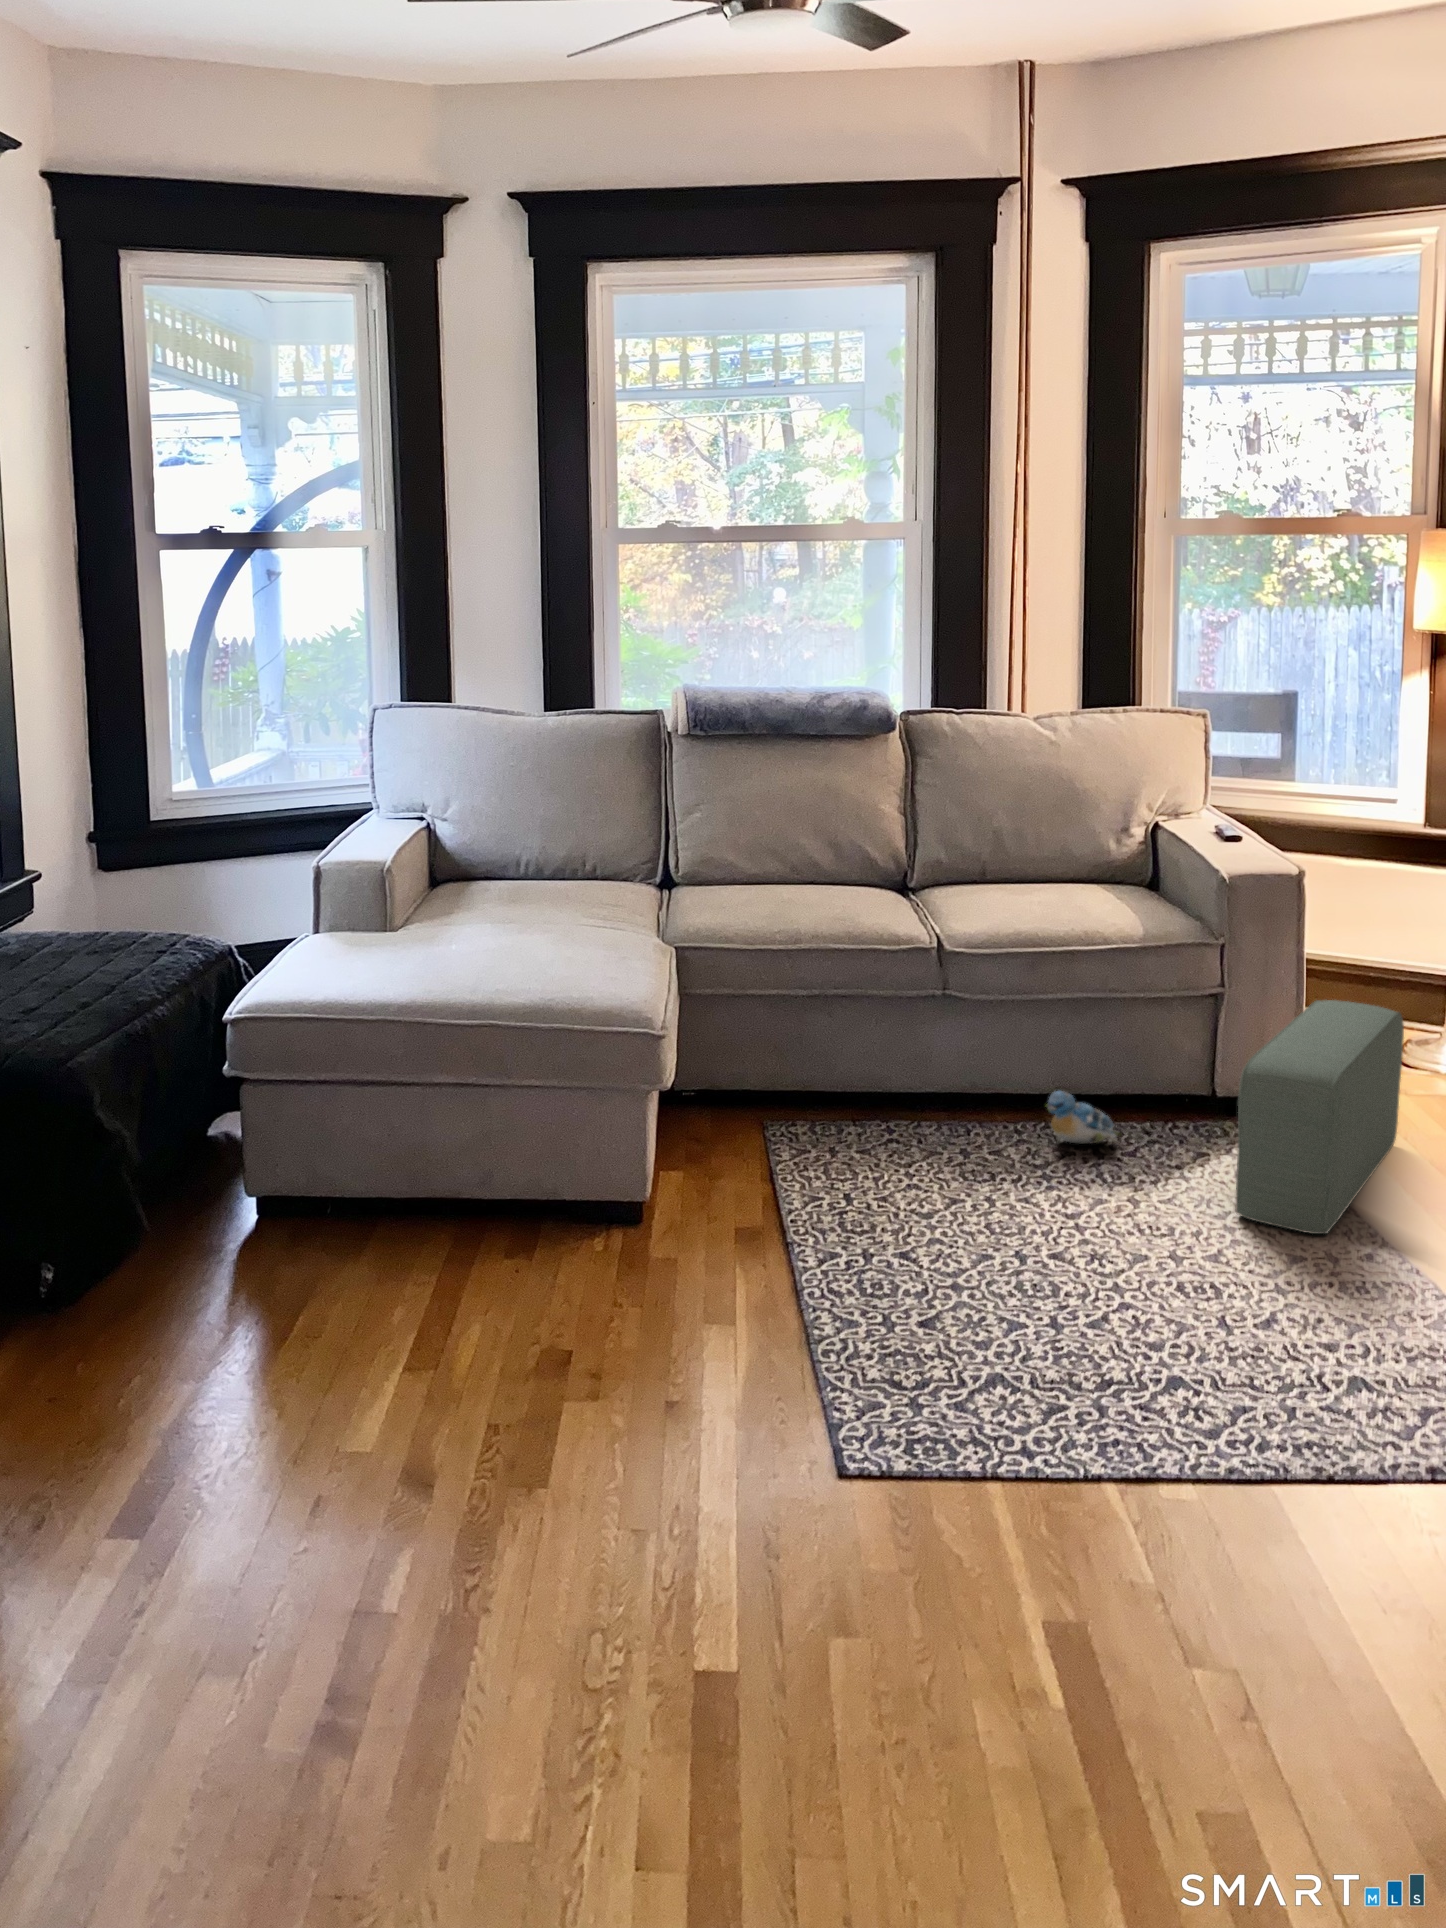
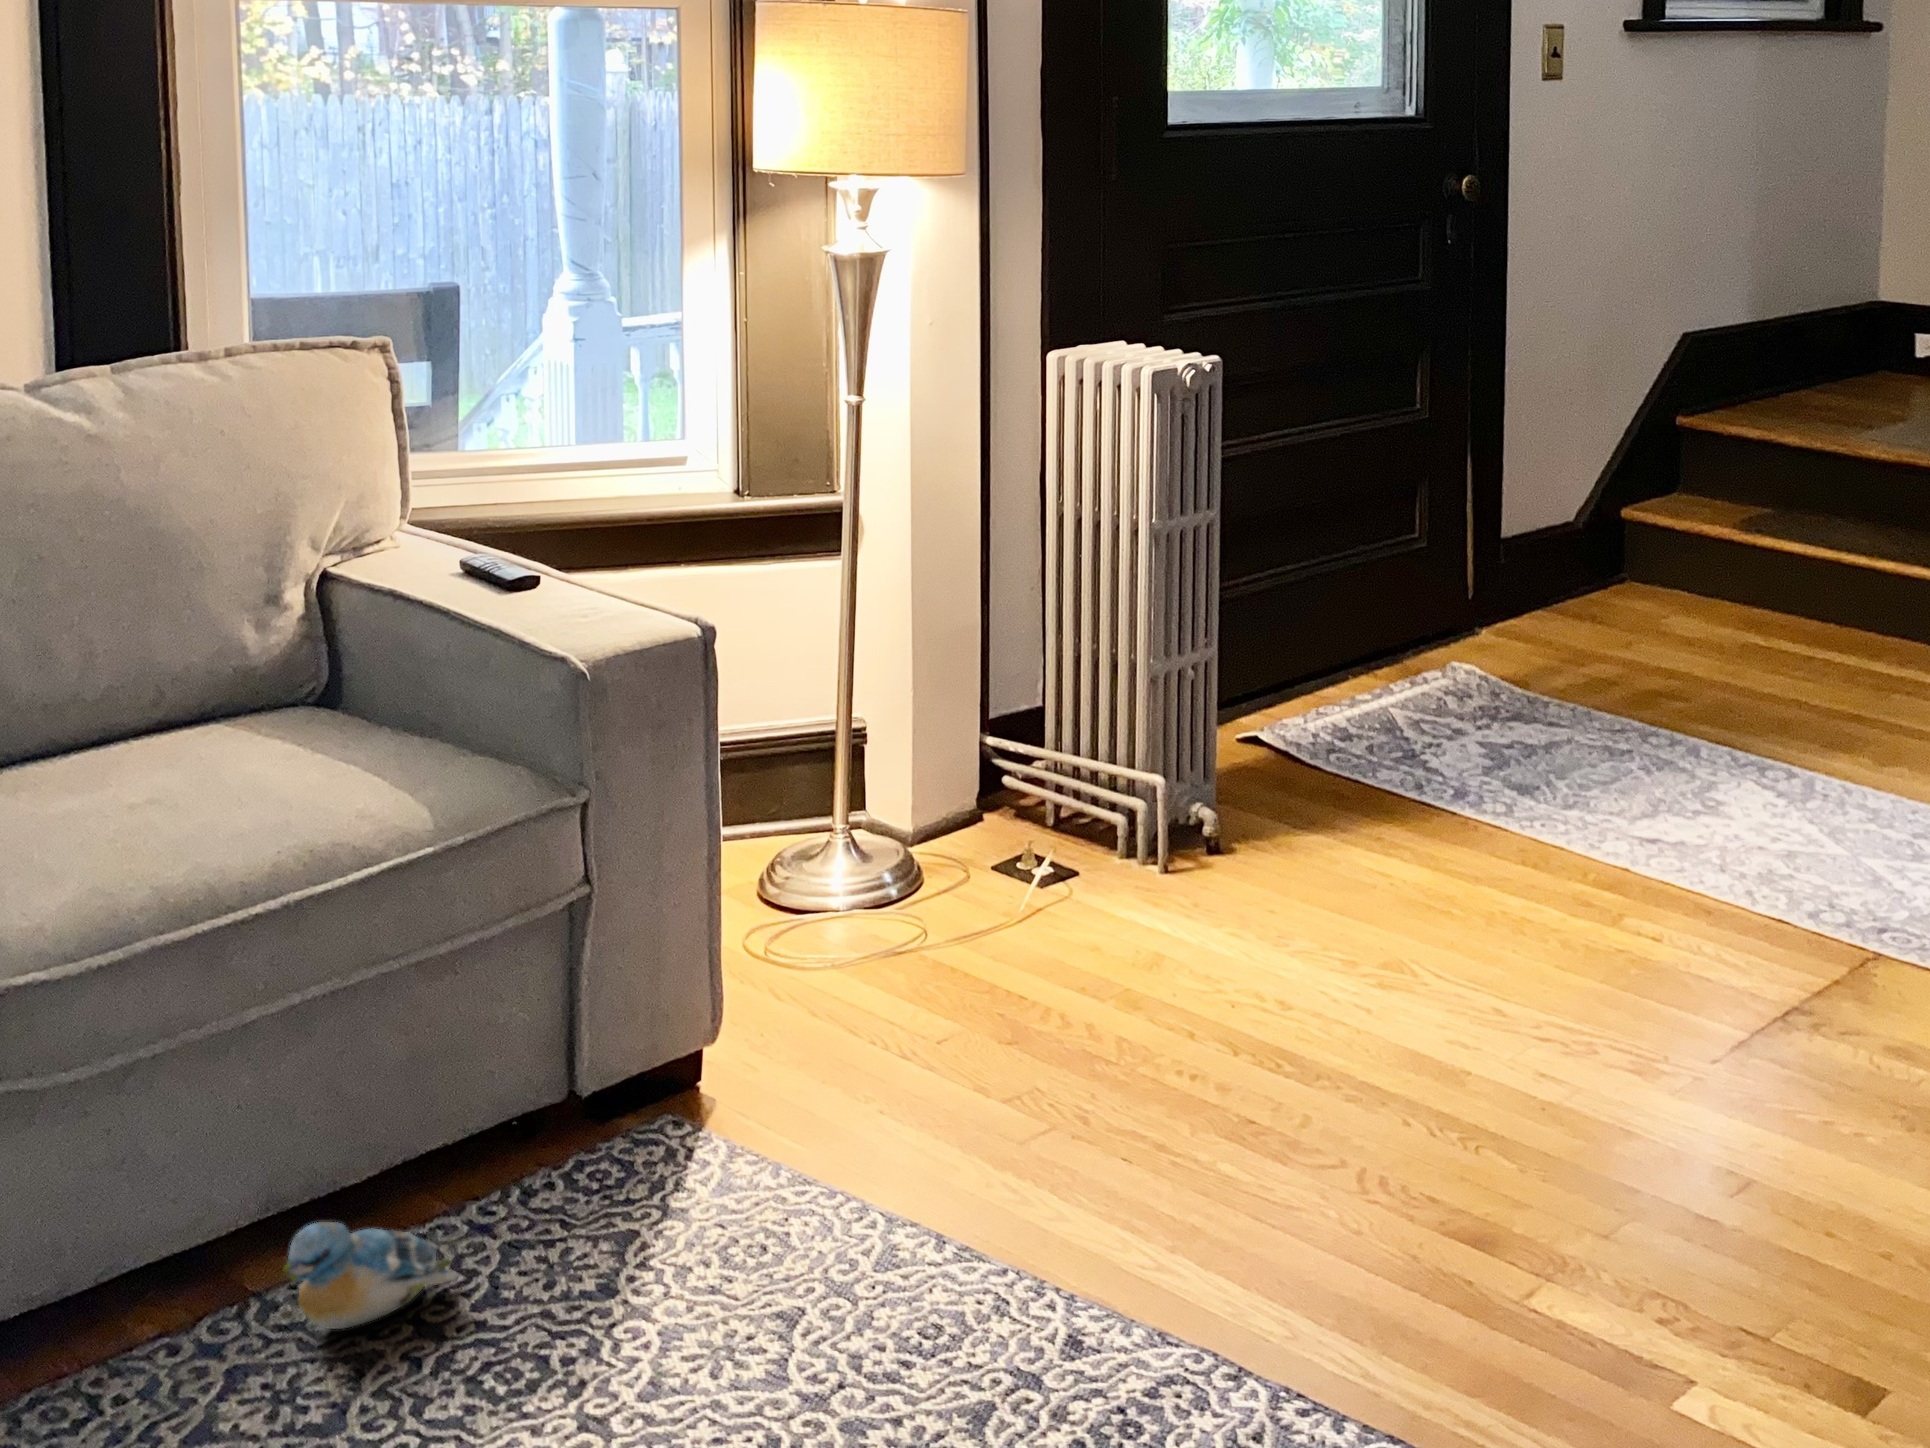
pouf: present [1235,1000,1404,1234] -> none [748,846,969,1356]

